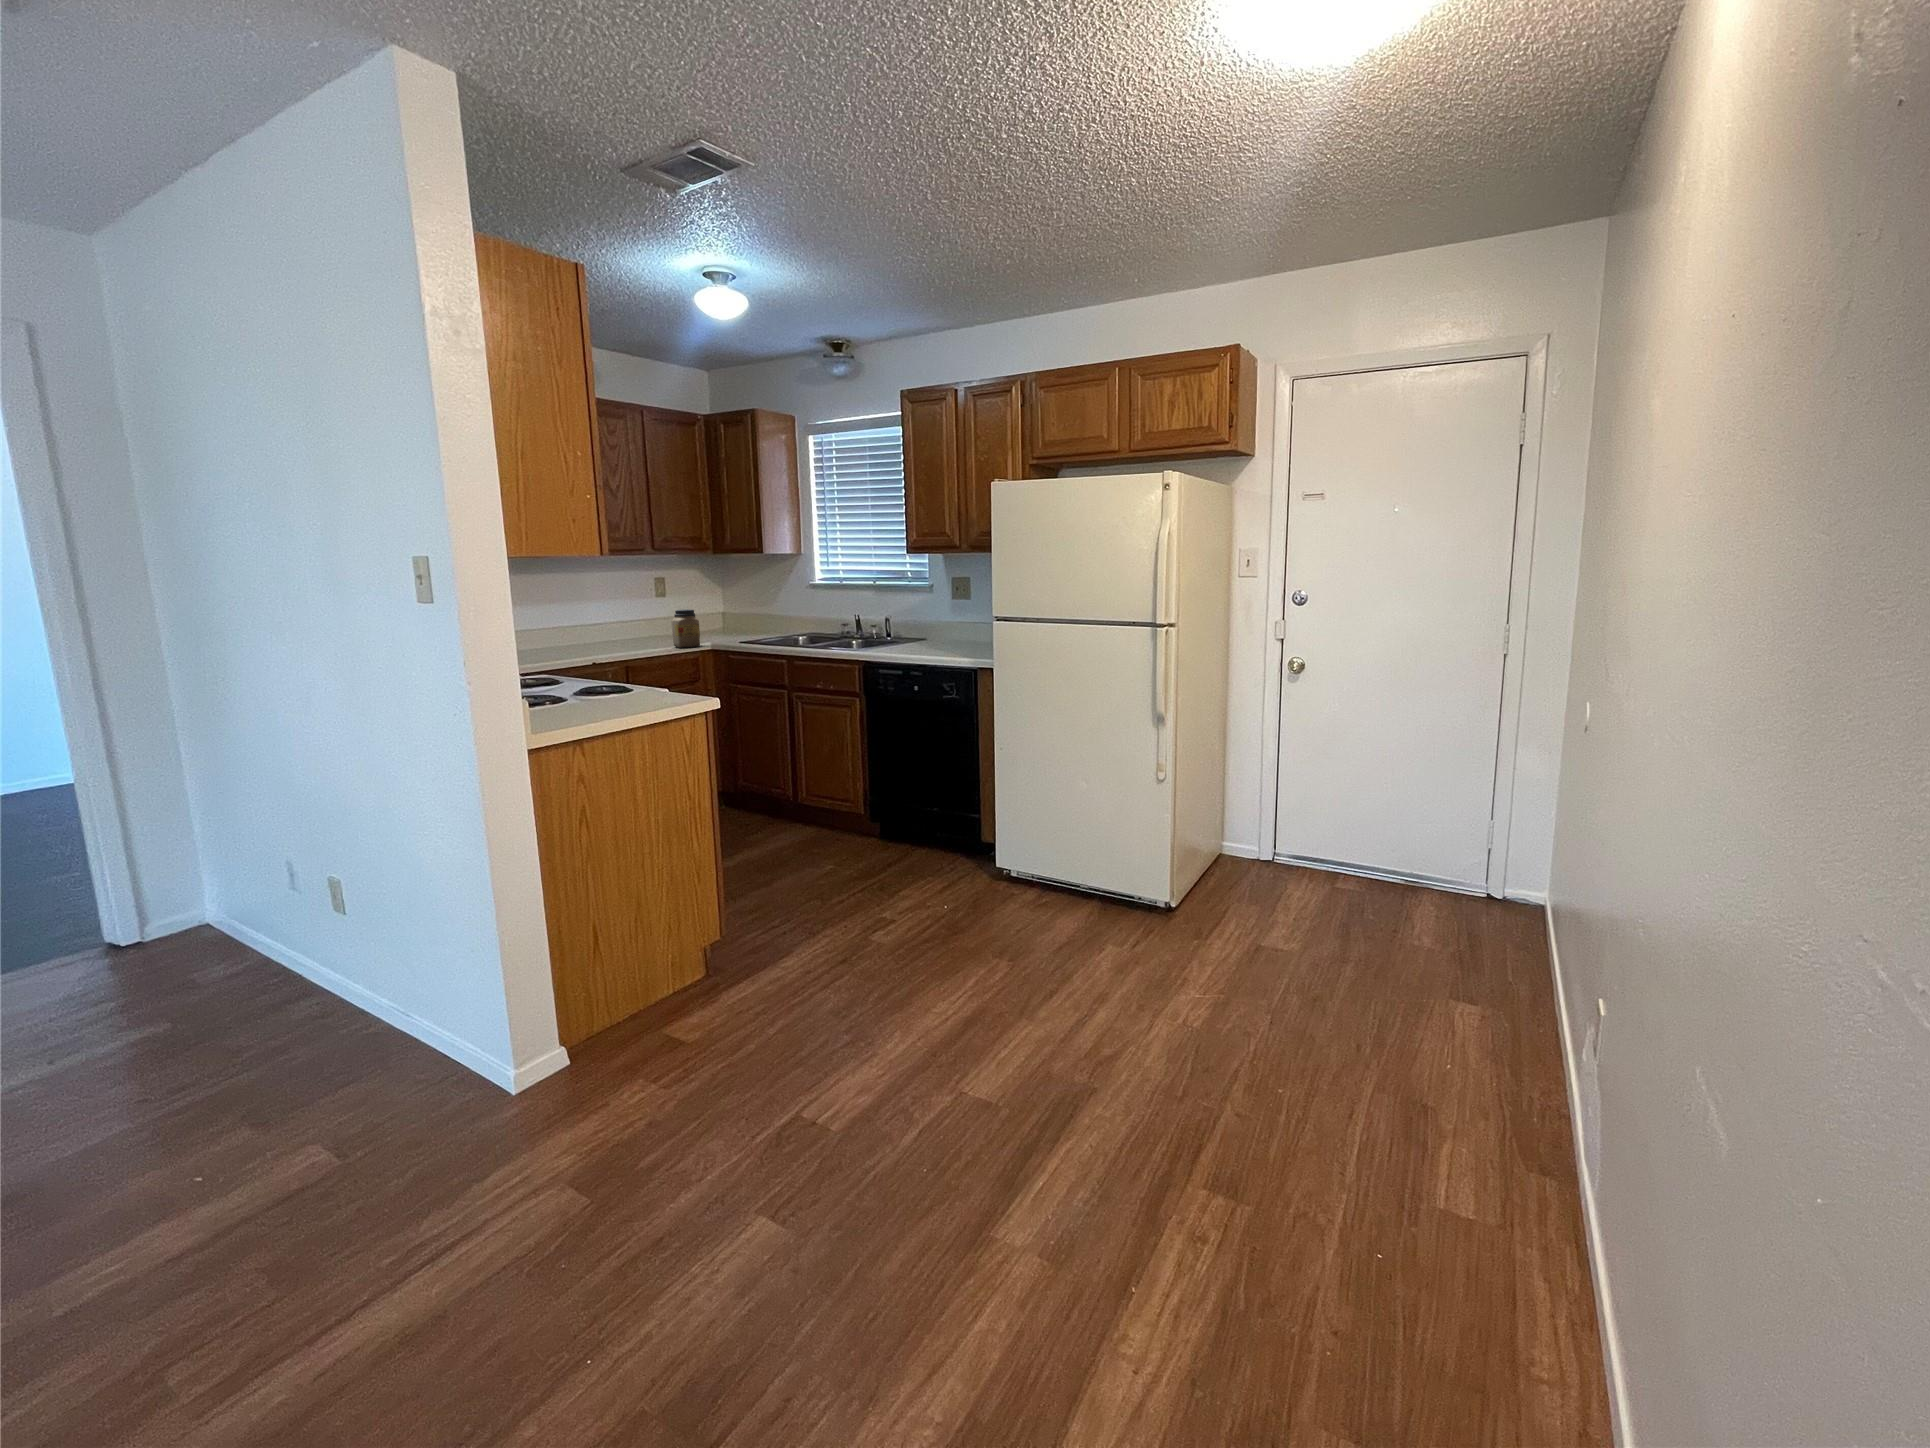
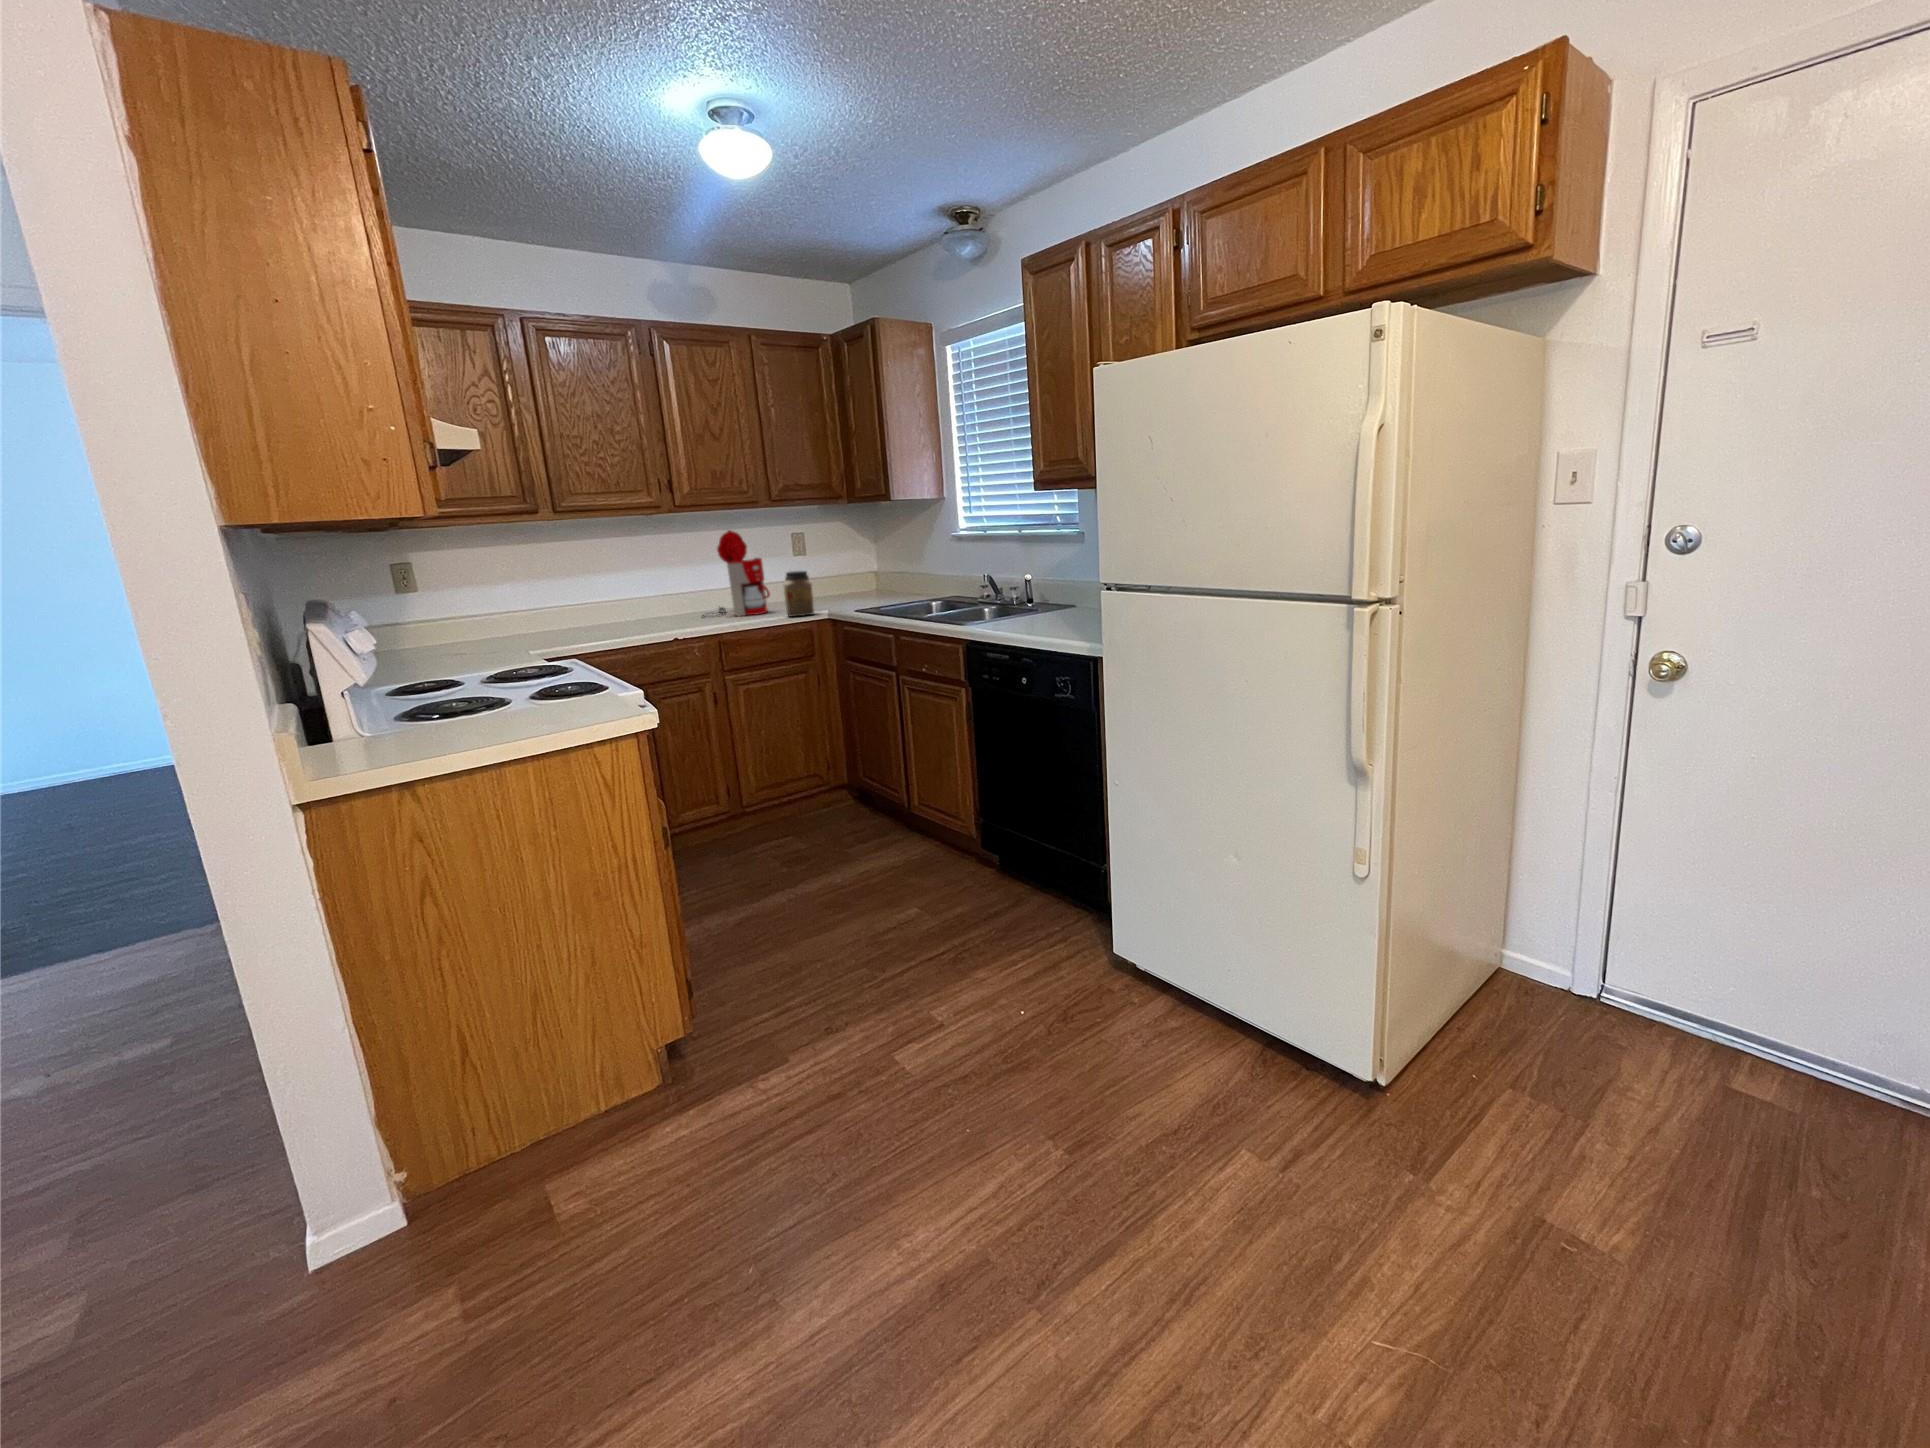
coffee maker: none [582,573,649,649] -> present [703,530,770,616]

